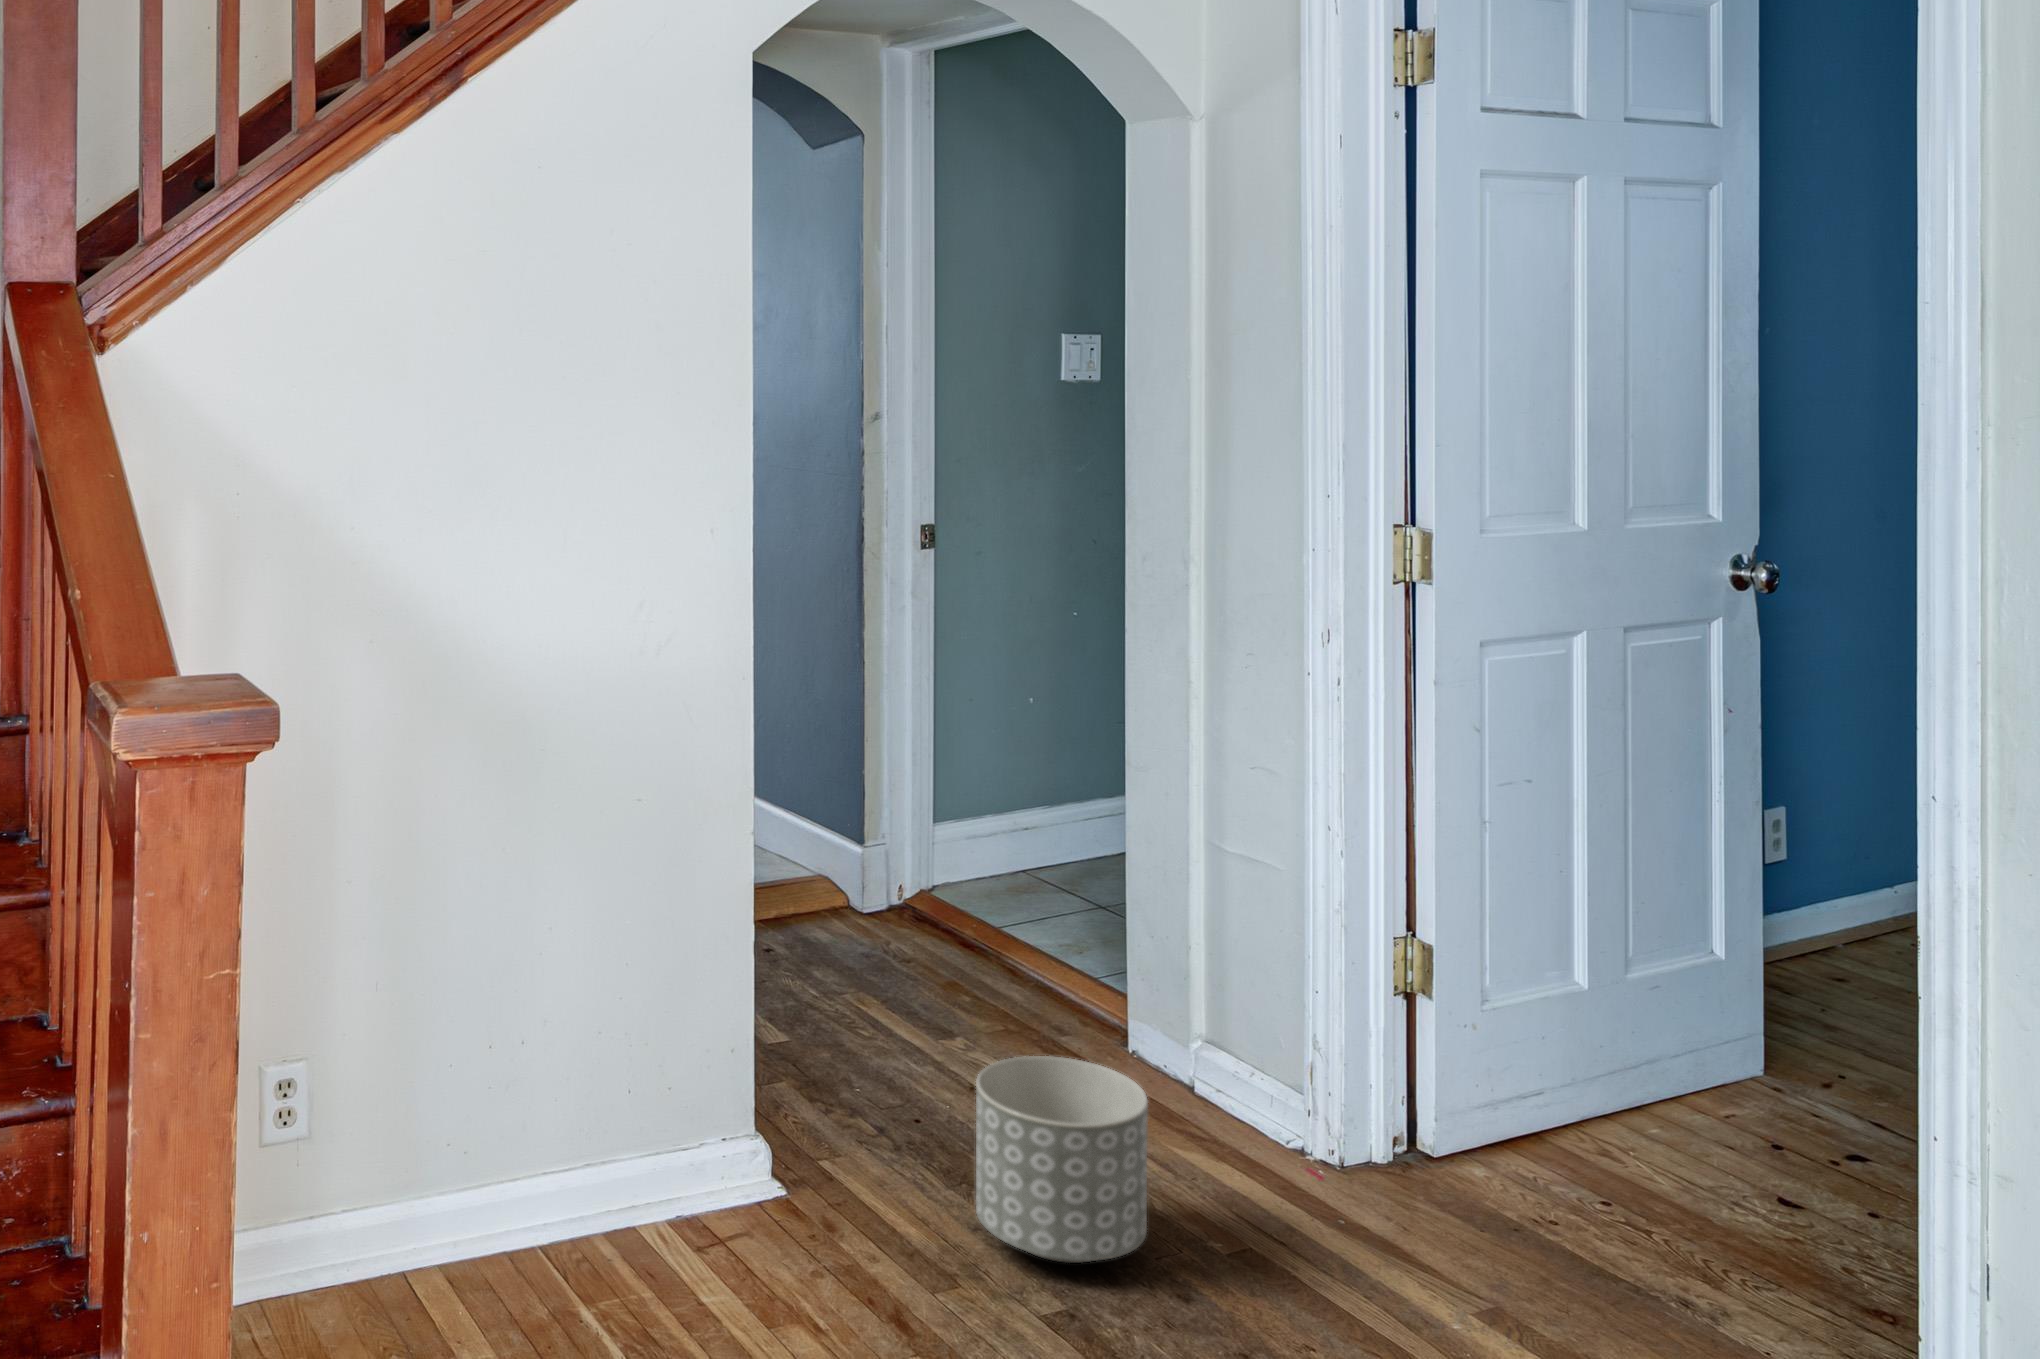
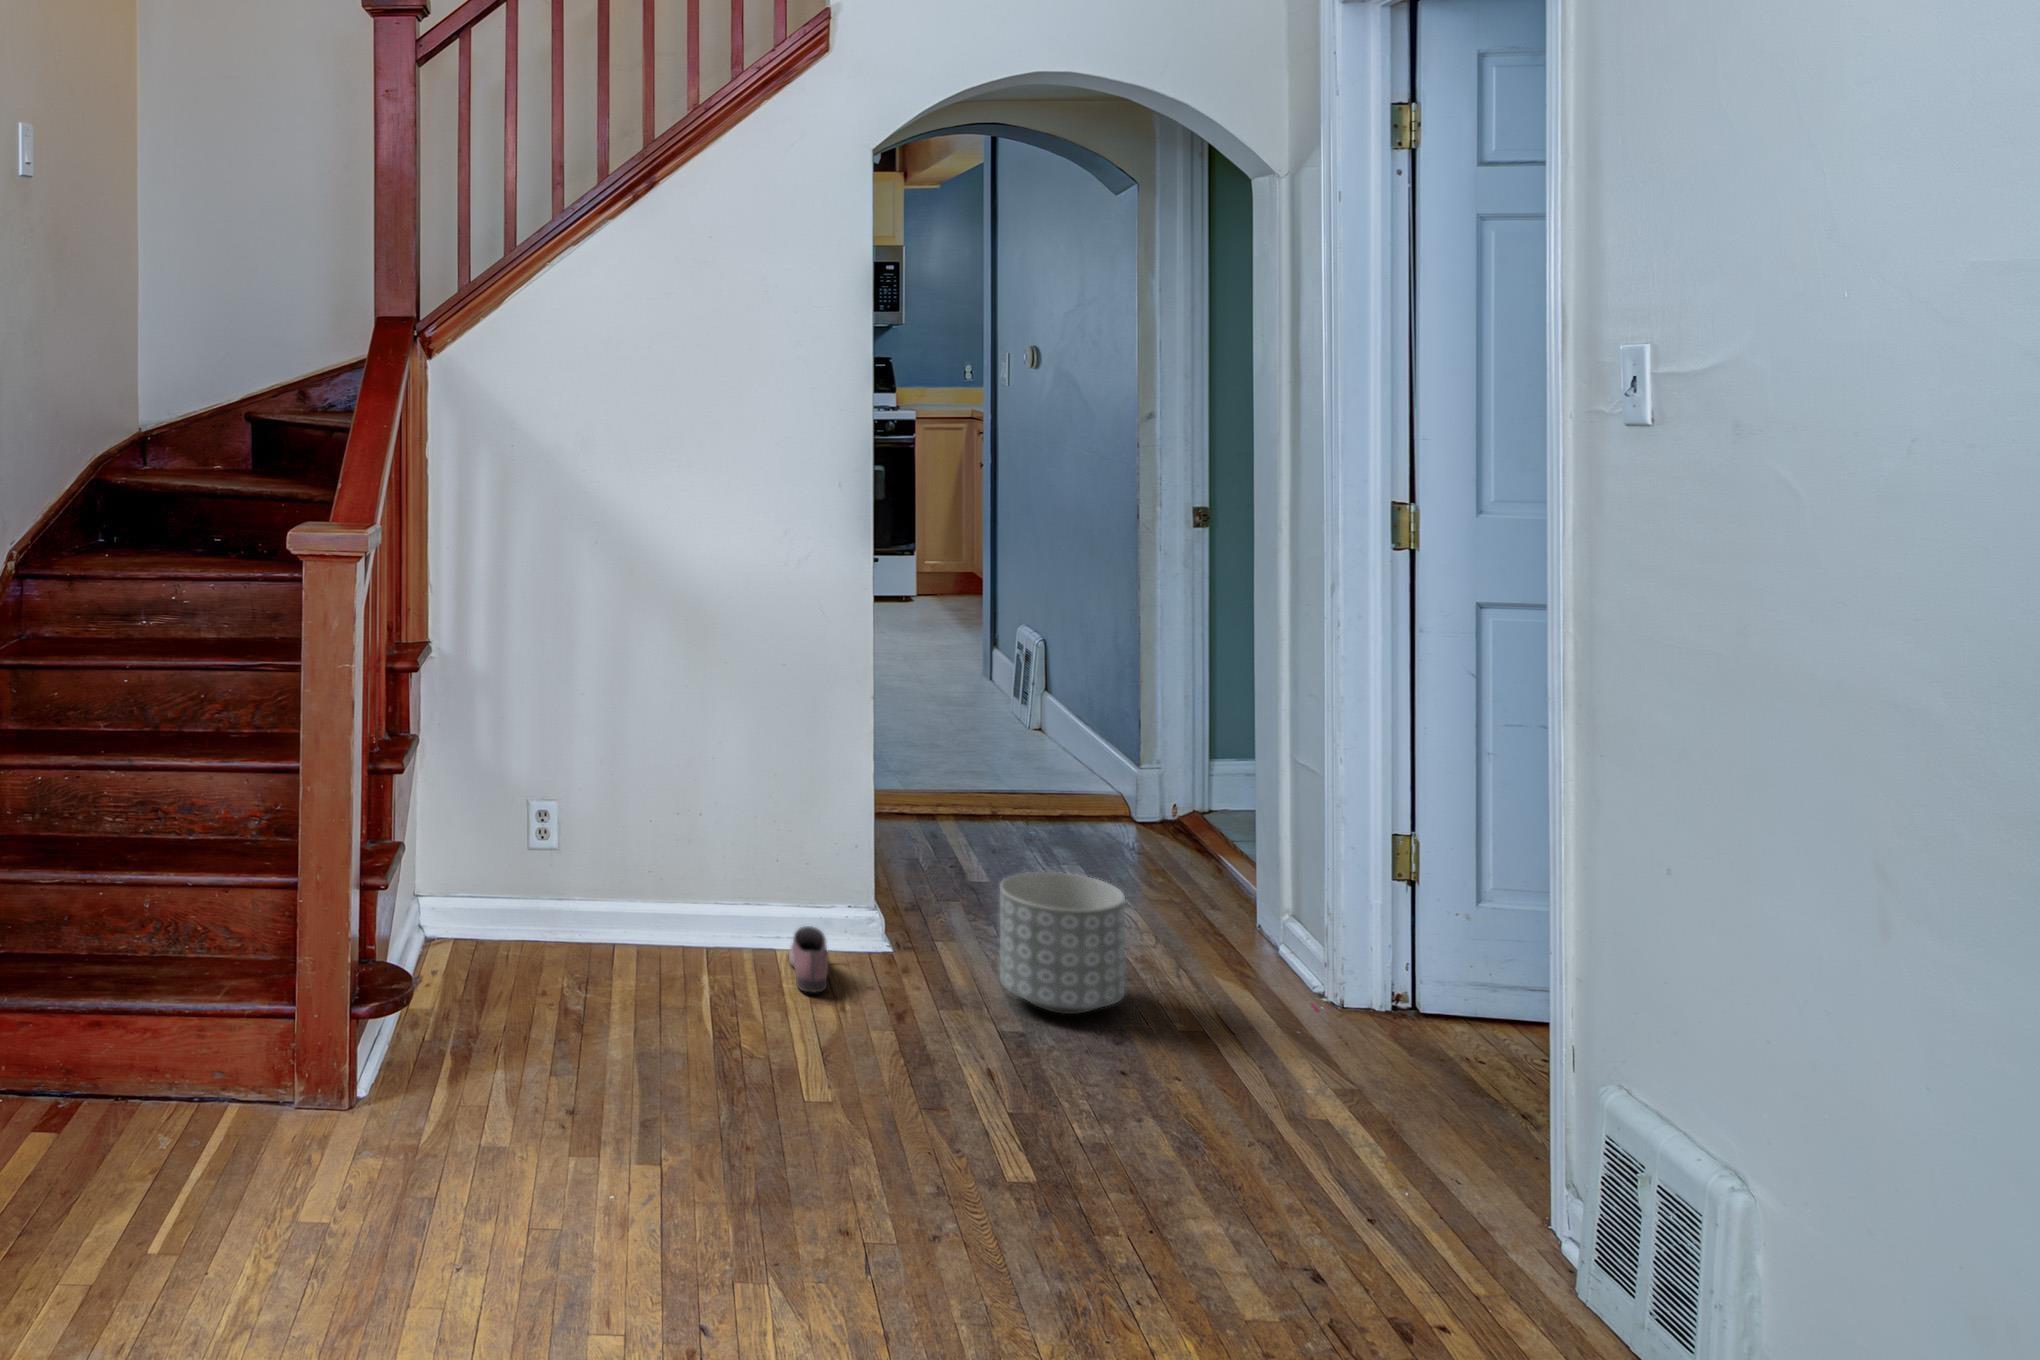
shoe: none [663,1197,767,1306] -> present [789,926,829,992]

